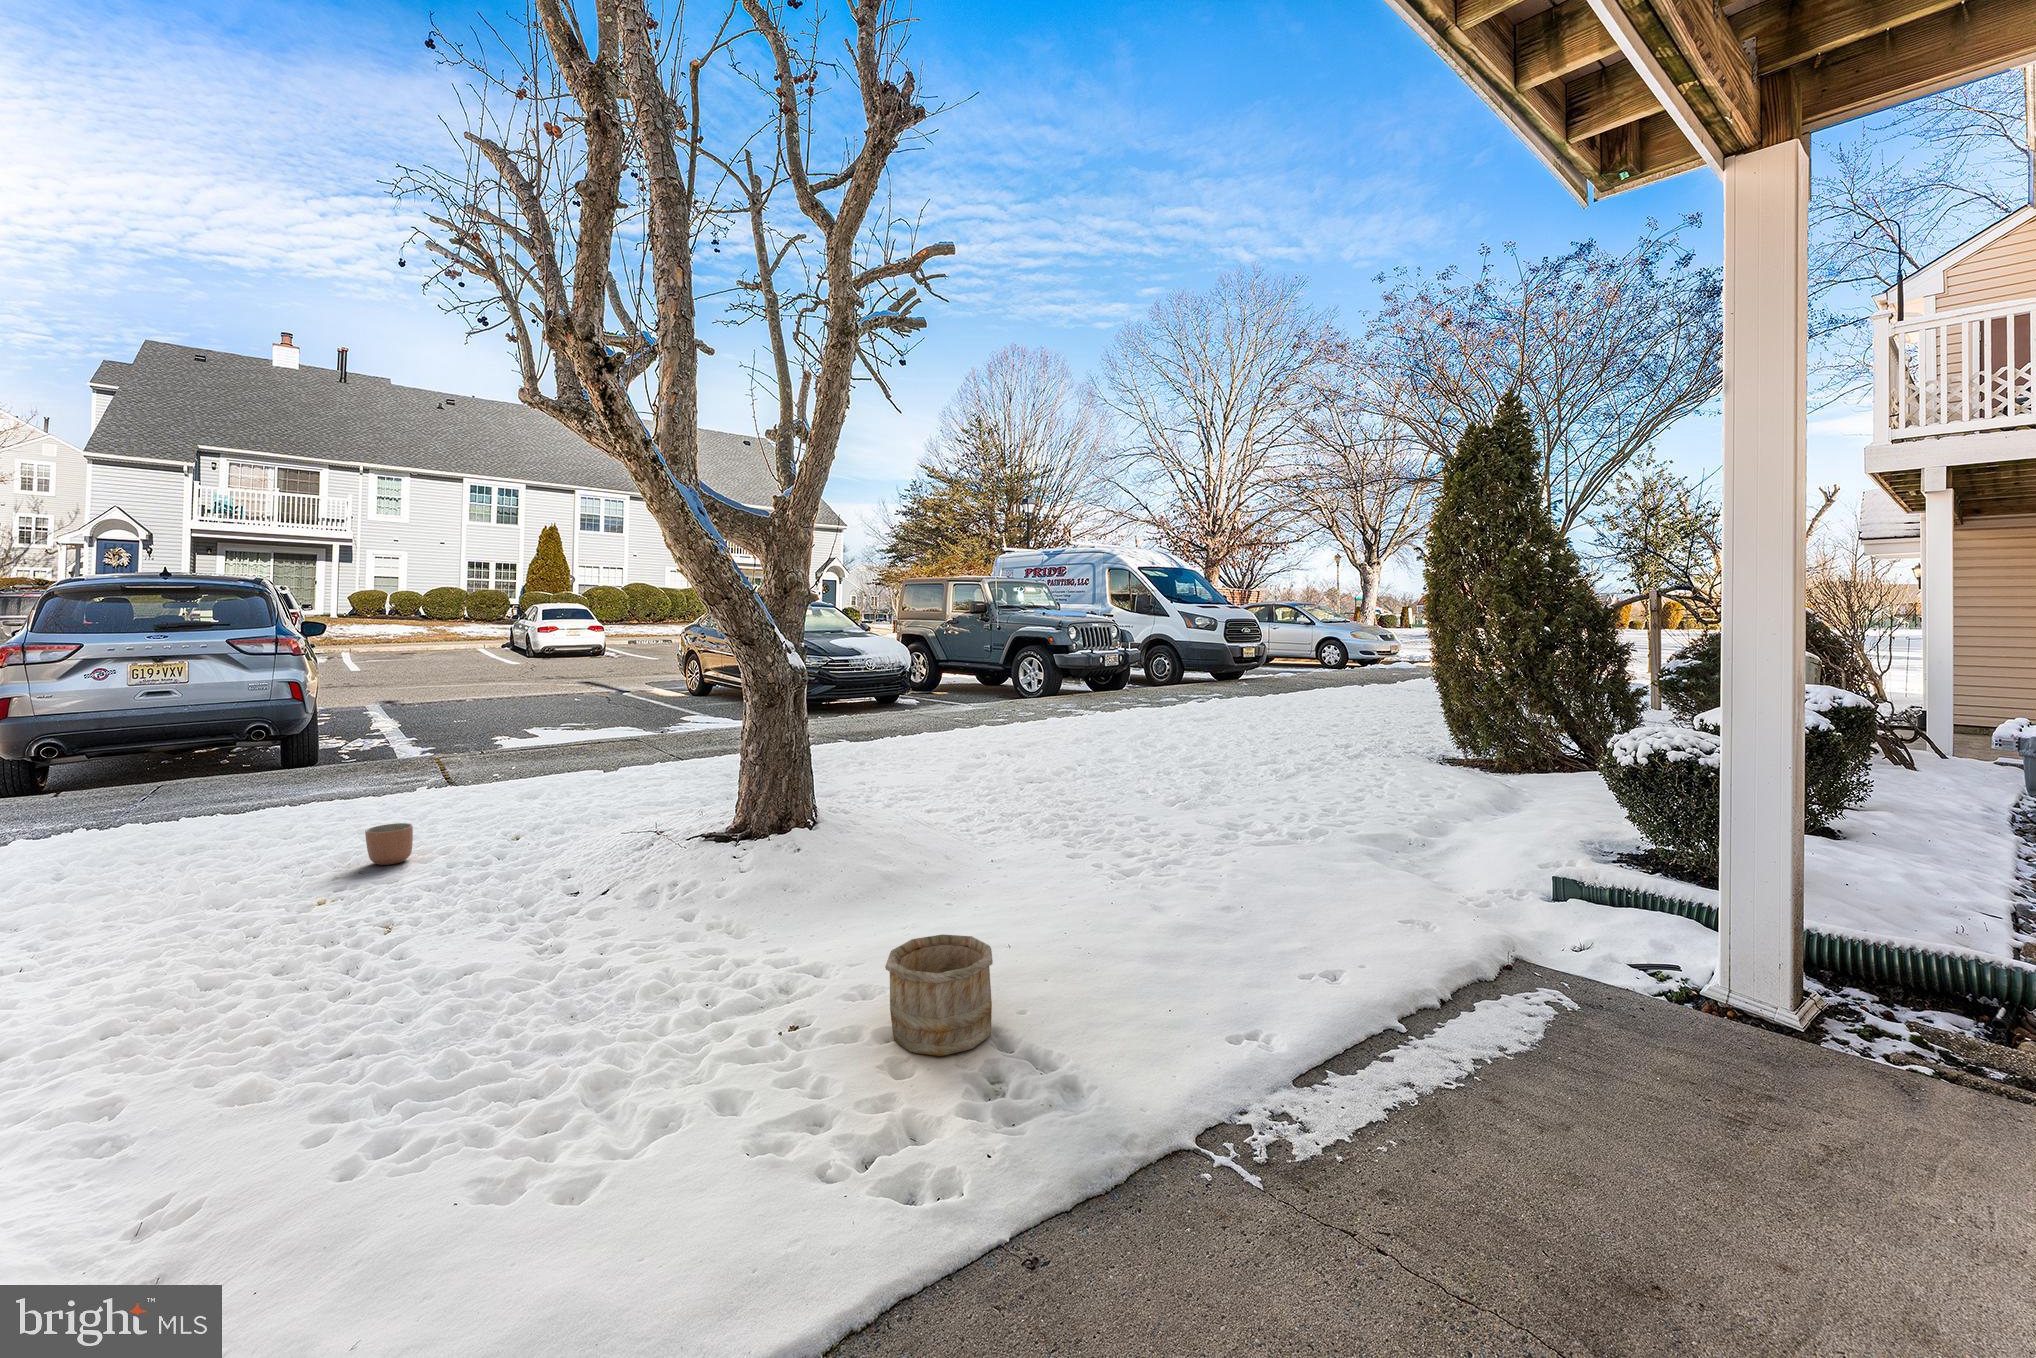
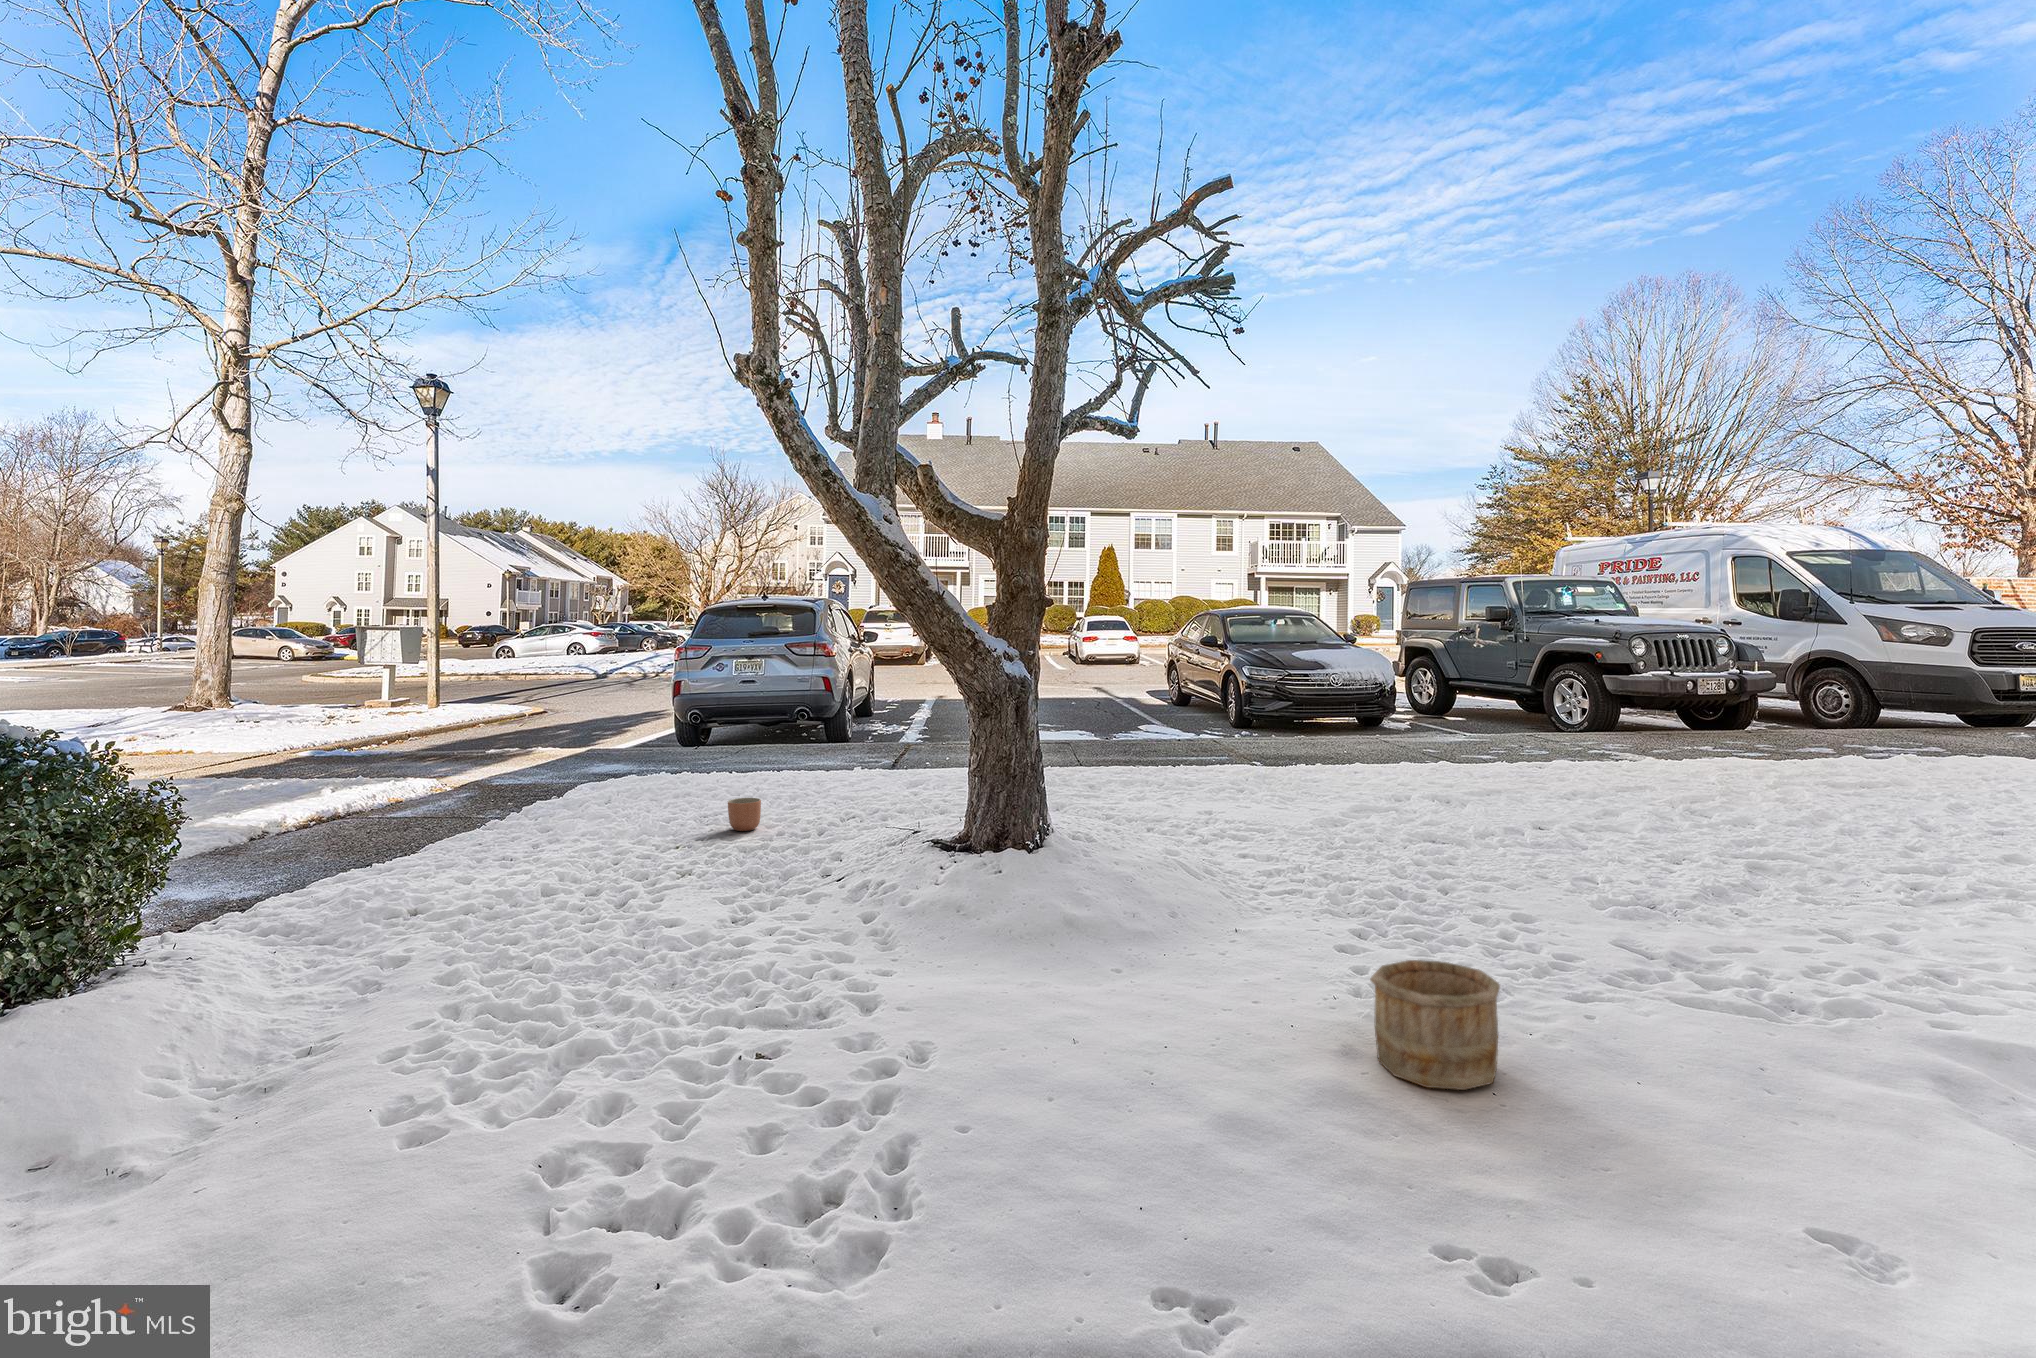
wooden bucket: present [885,934,993,1056] -> present [1370,960,1500,1090]

